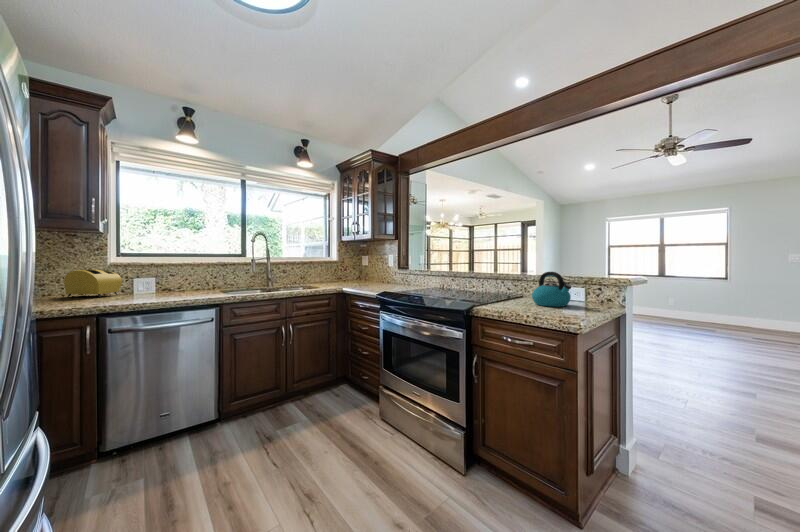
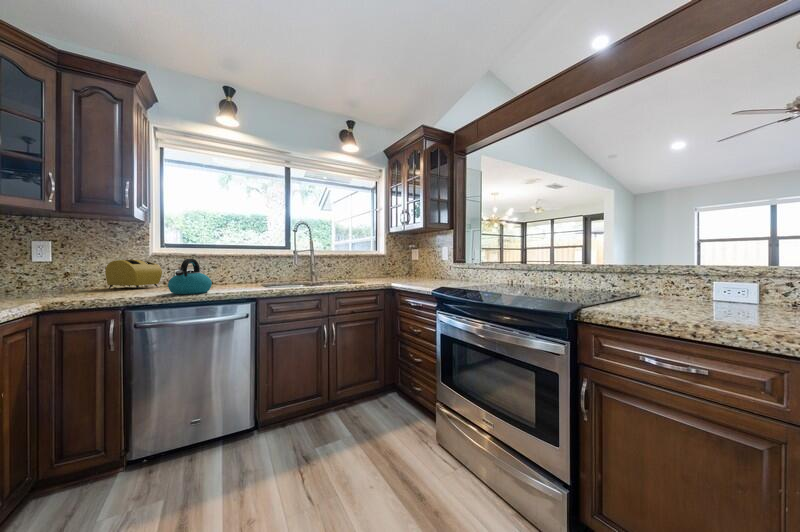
kettle: present [532,272,571,307] -> present [168,259,212,294]

